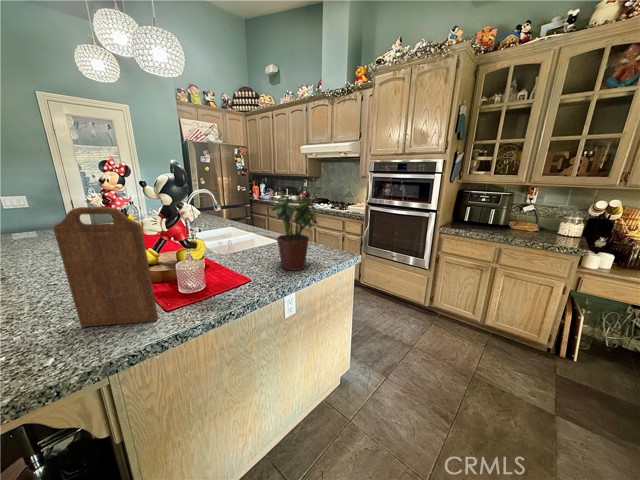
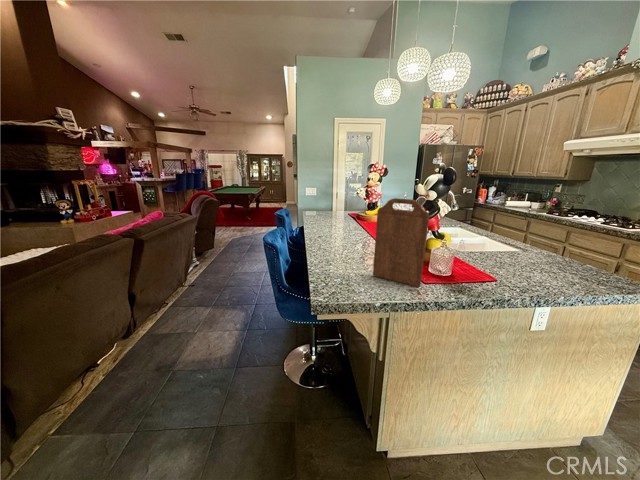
potted plant: present [271,194,318,271] -> none [533,200,612,286]

